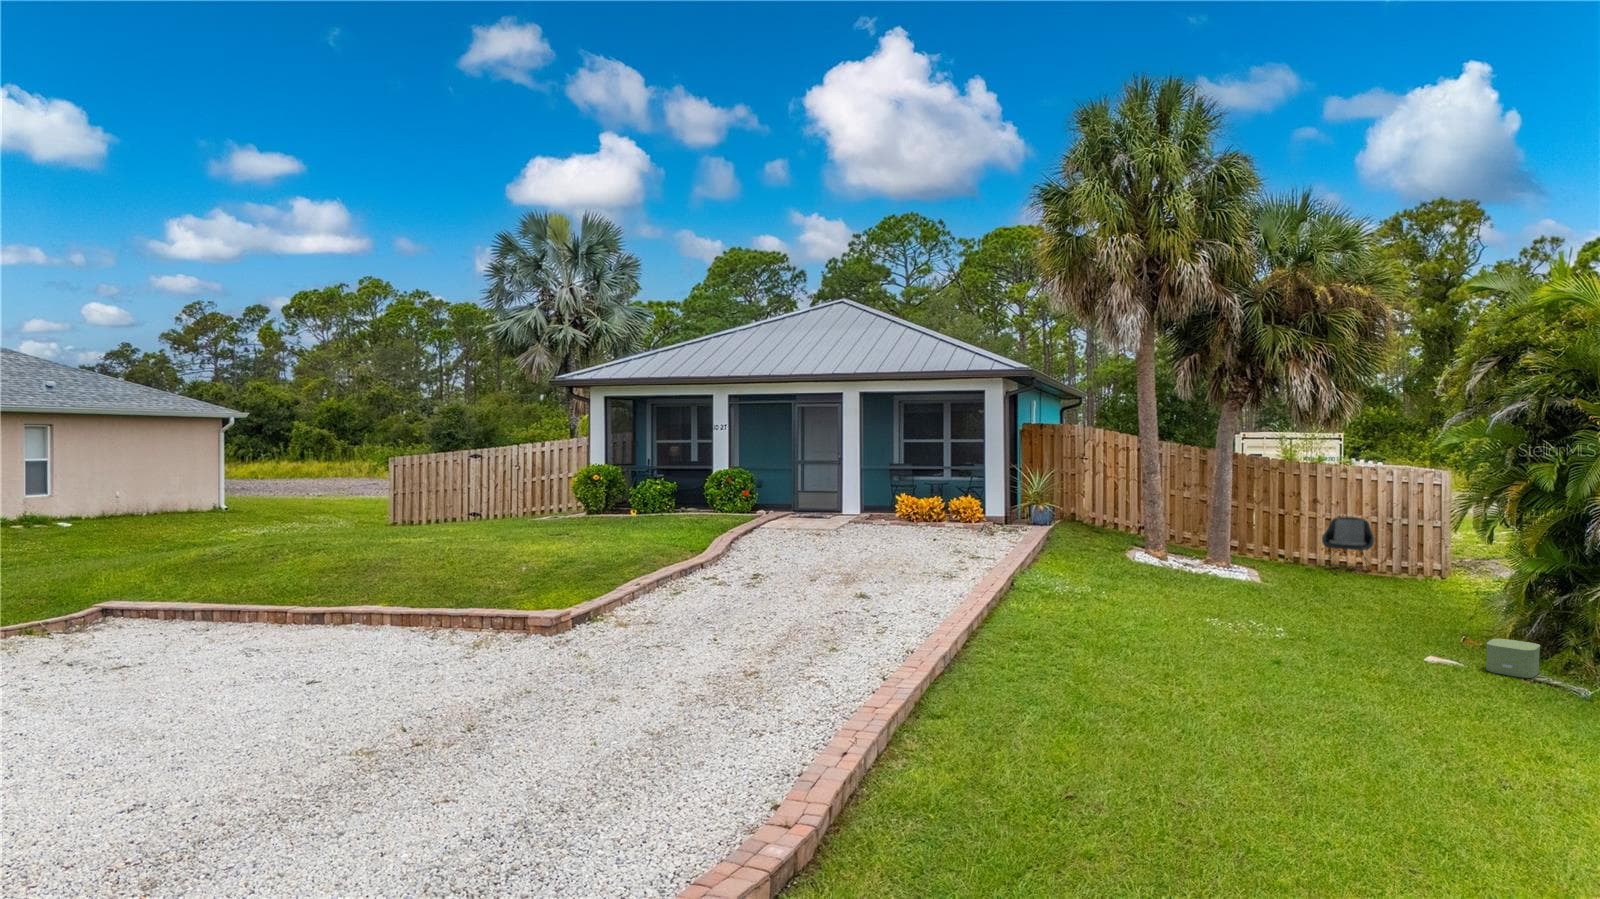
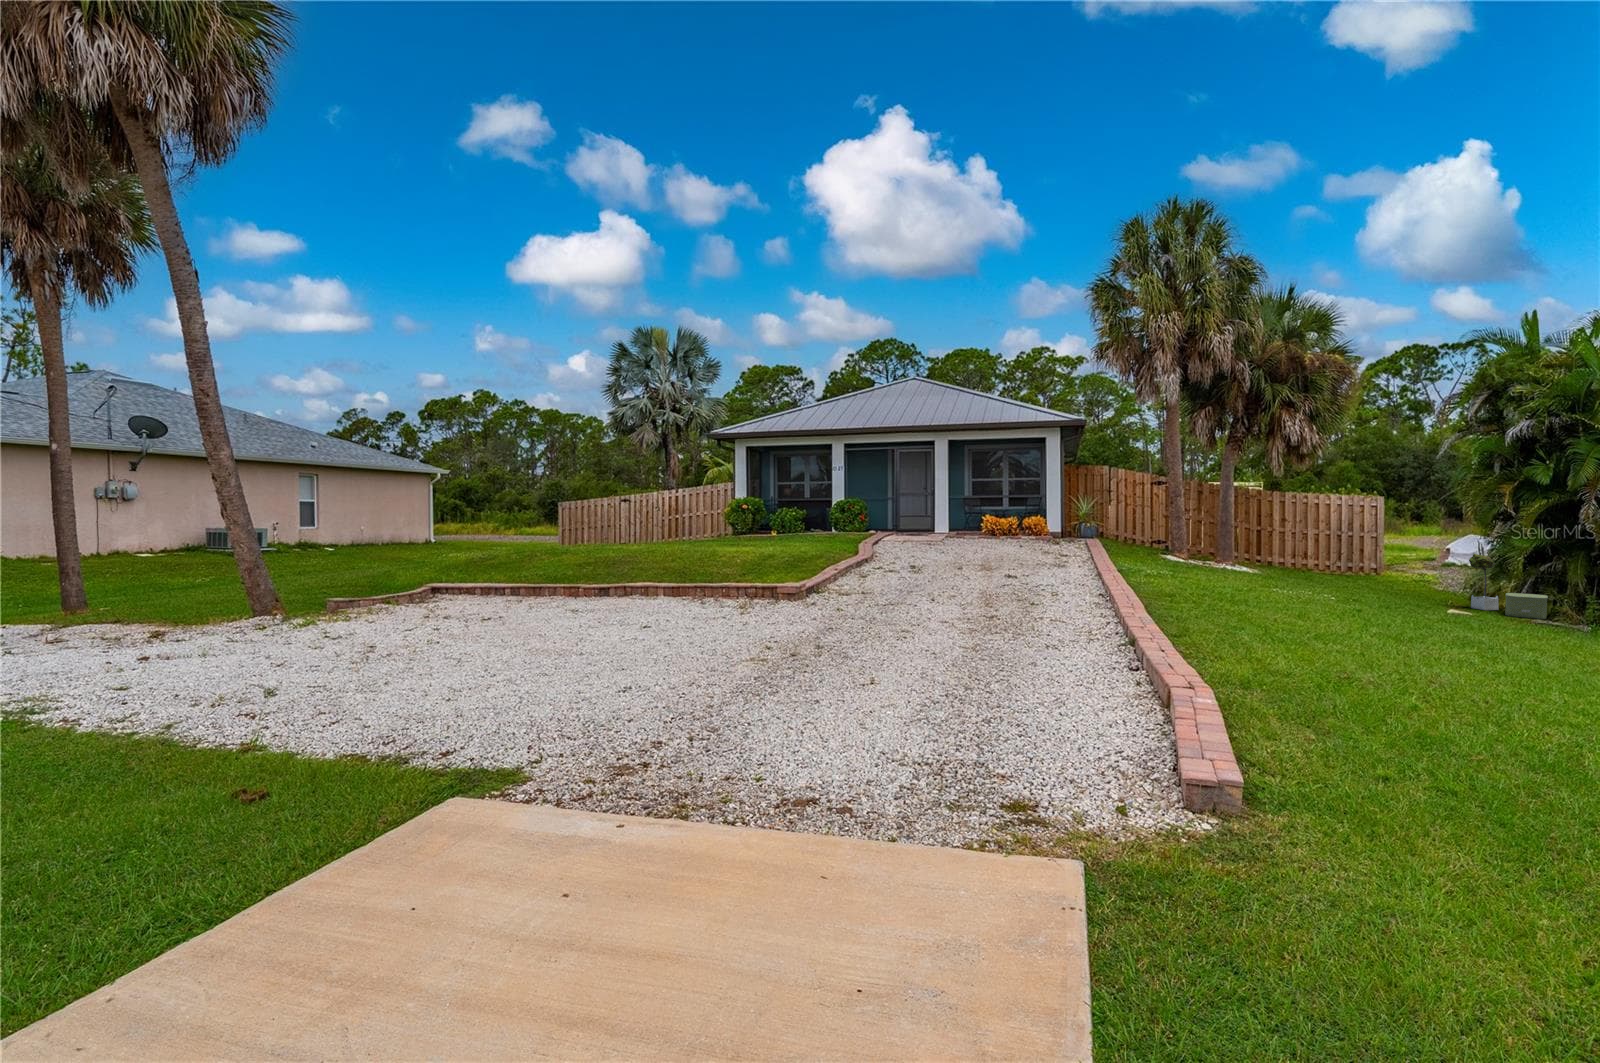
lounge chair: present [1322,517,1374,573] -> none [1292,530,1334,570]
potted tree: none [1456,581,1491,659] -> present [1469,554,1498,610]

